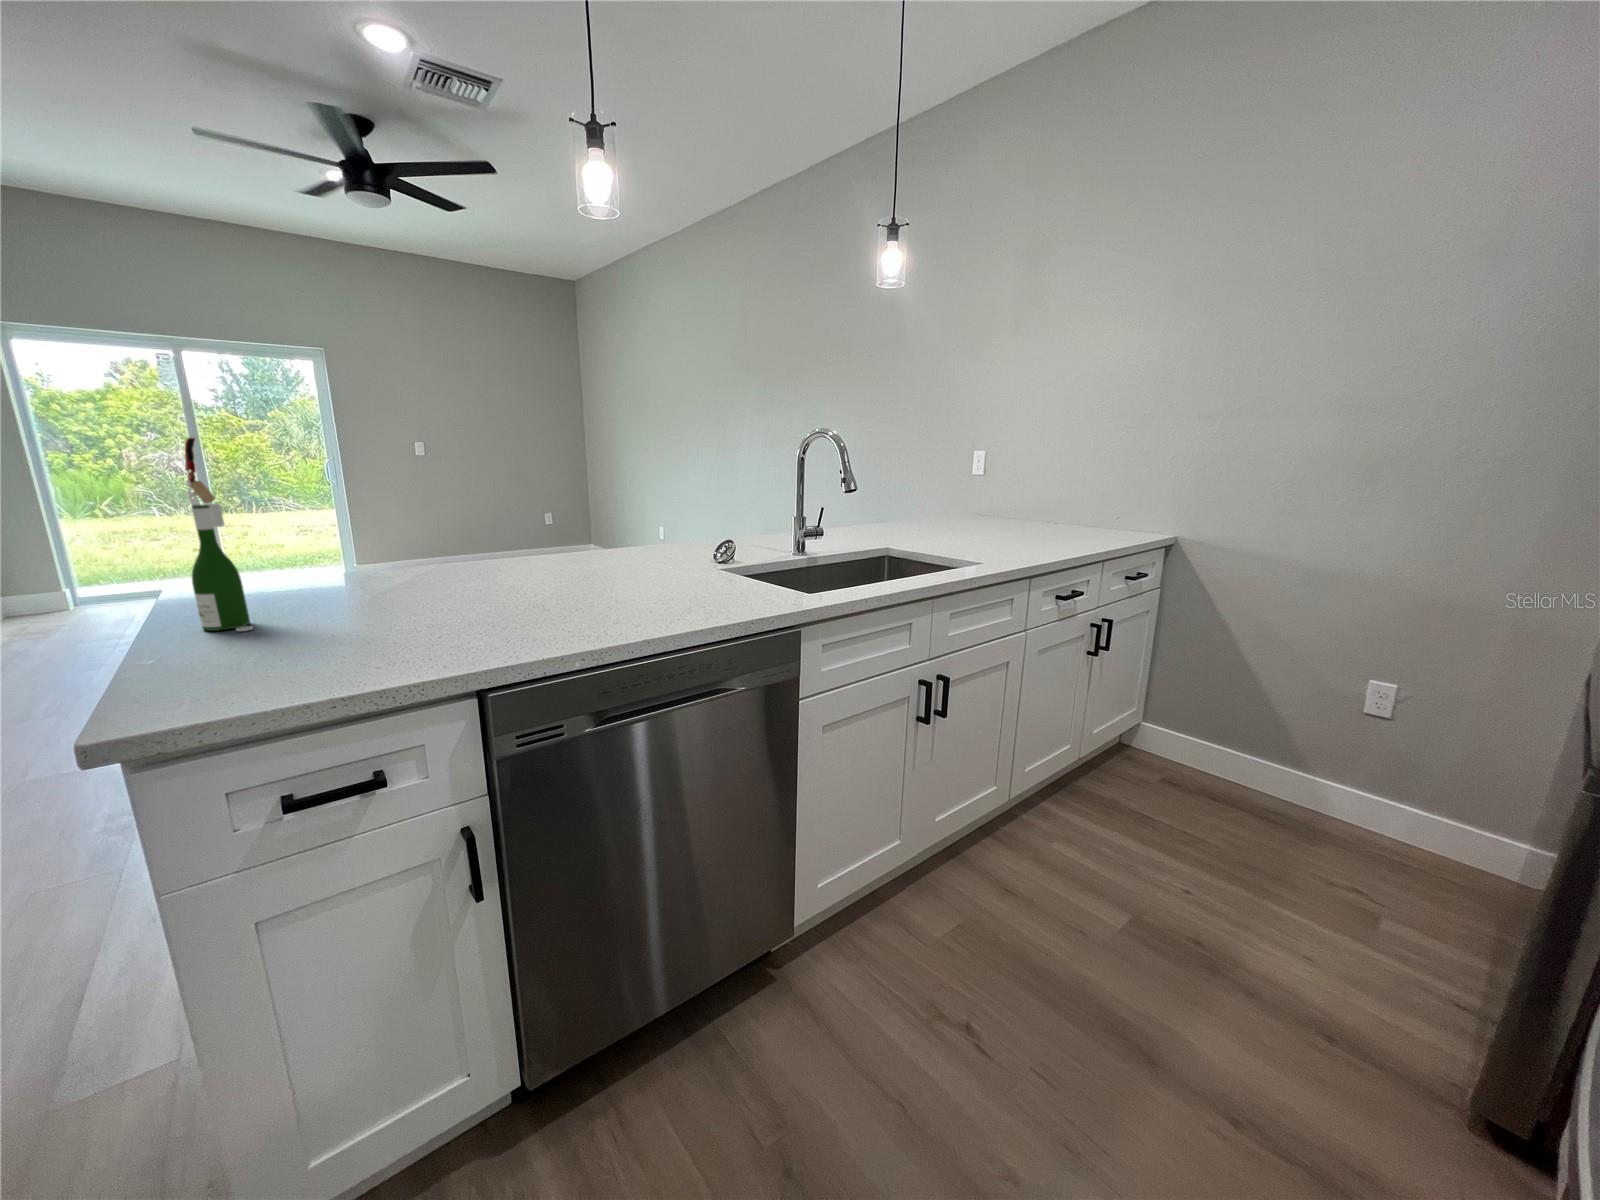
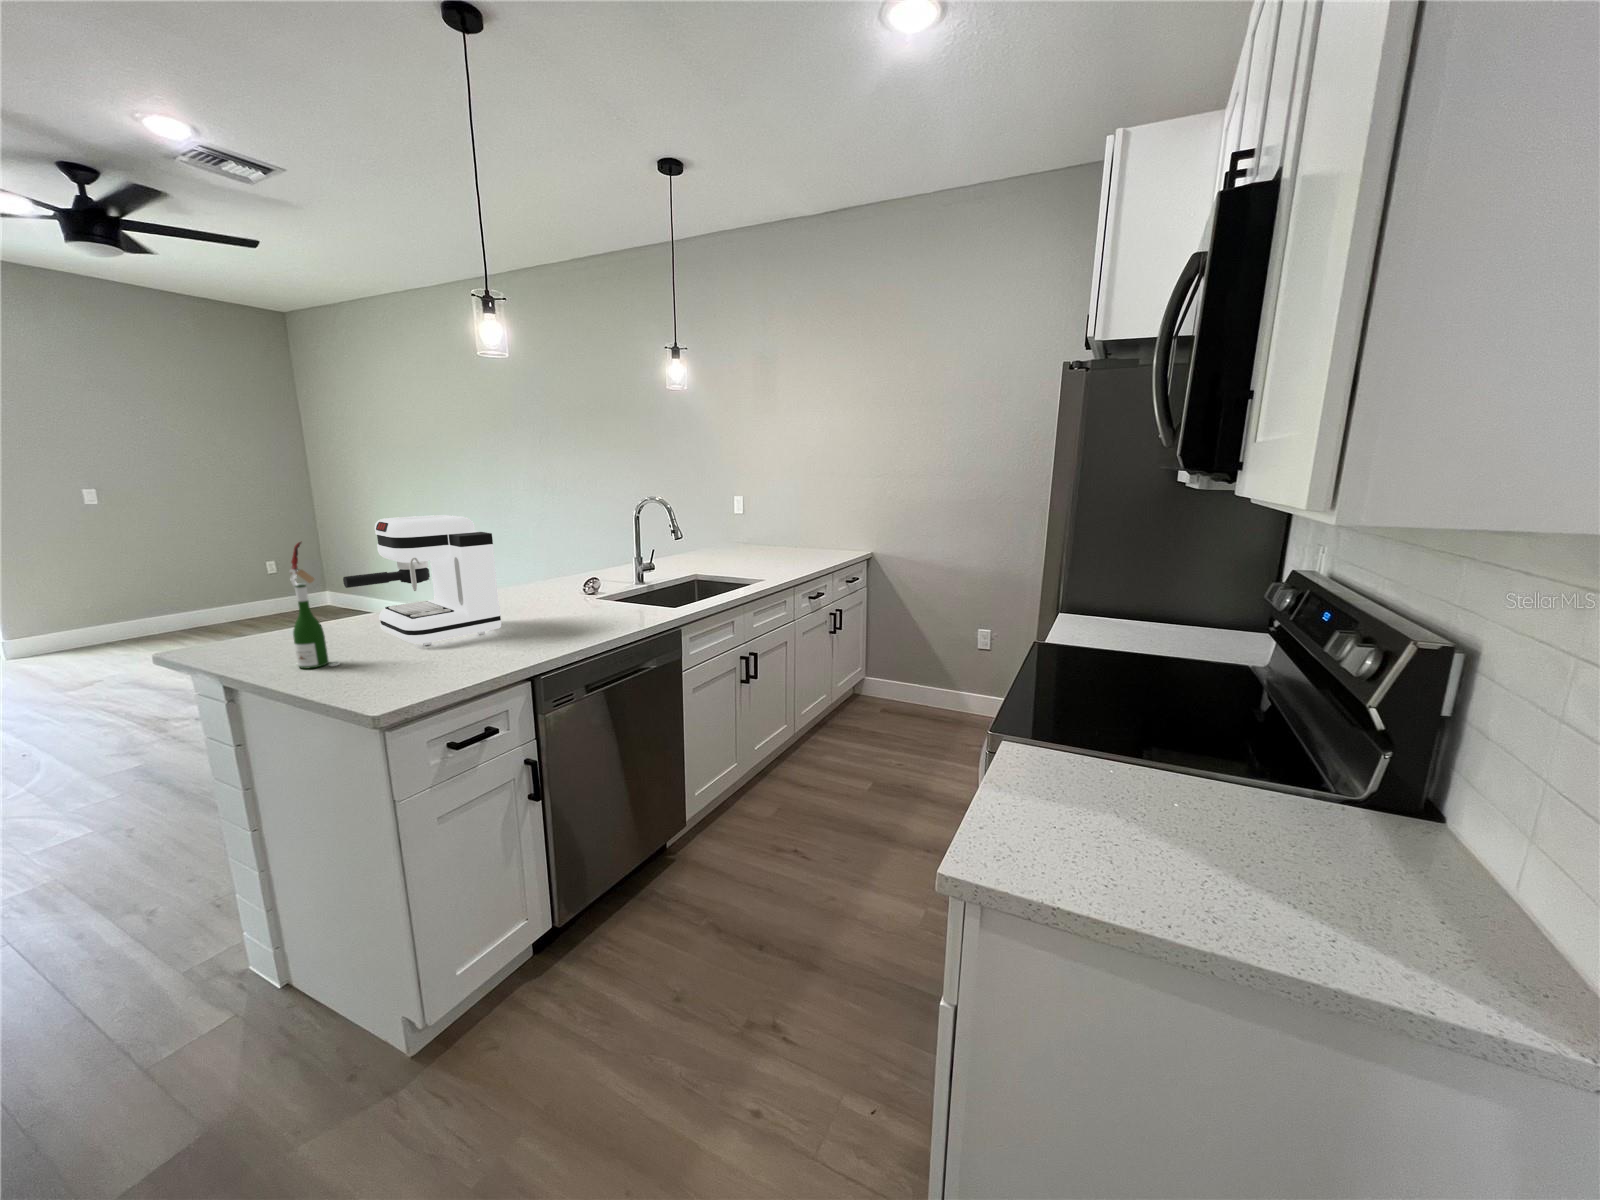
coffee maker: none [308,423,517,613] -> present [343,515,501,645]

